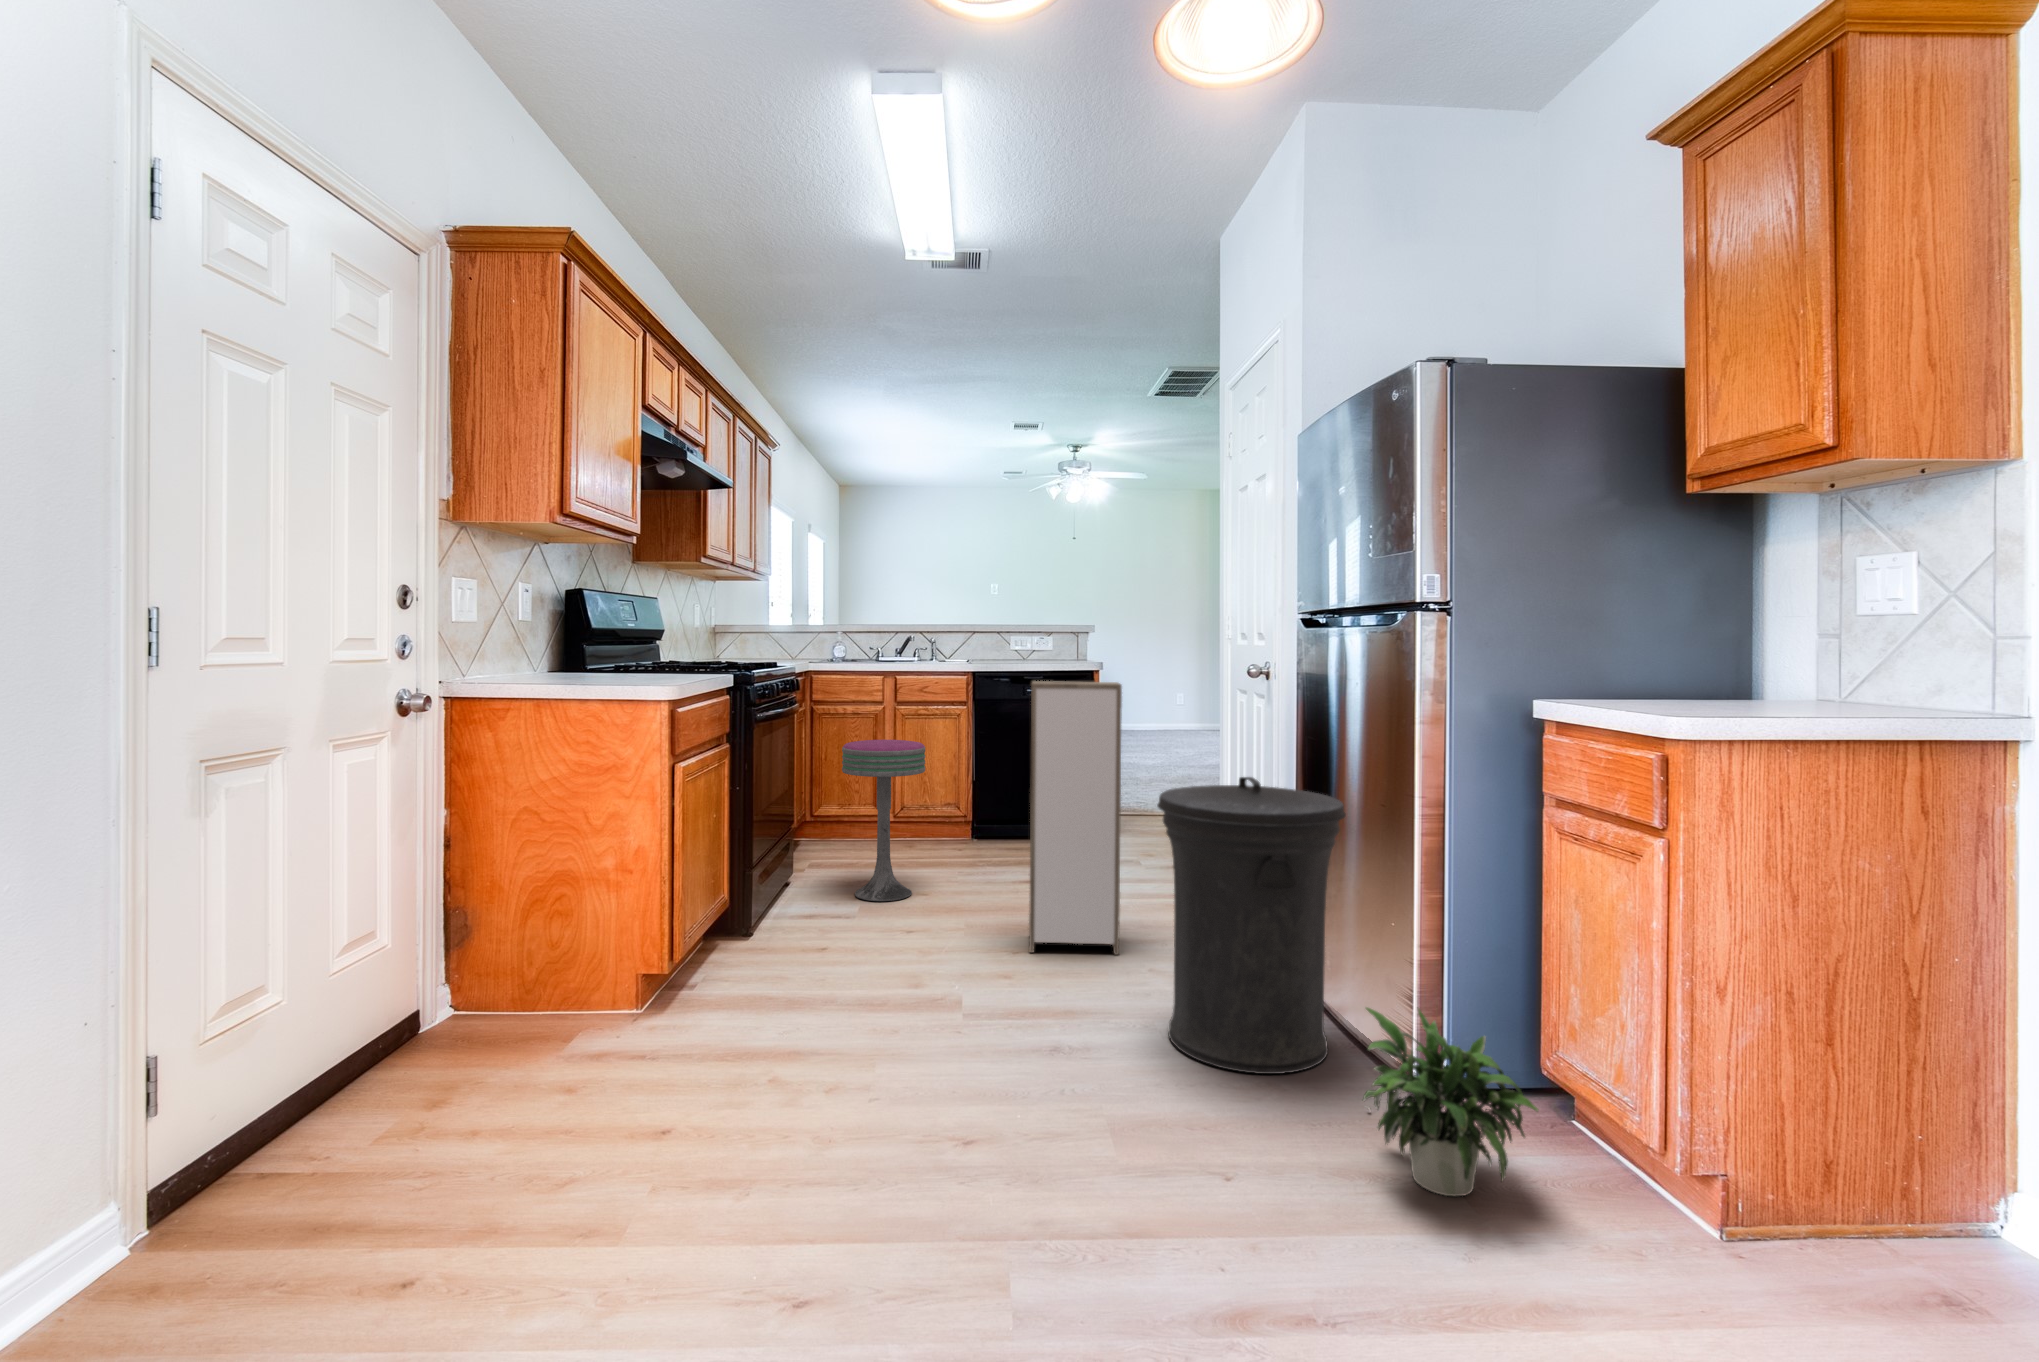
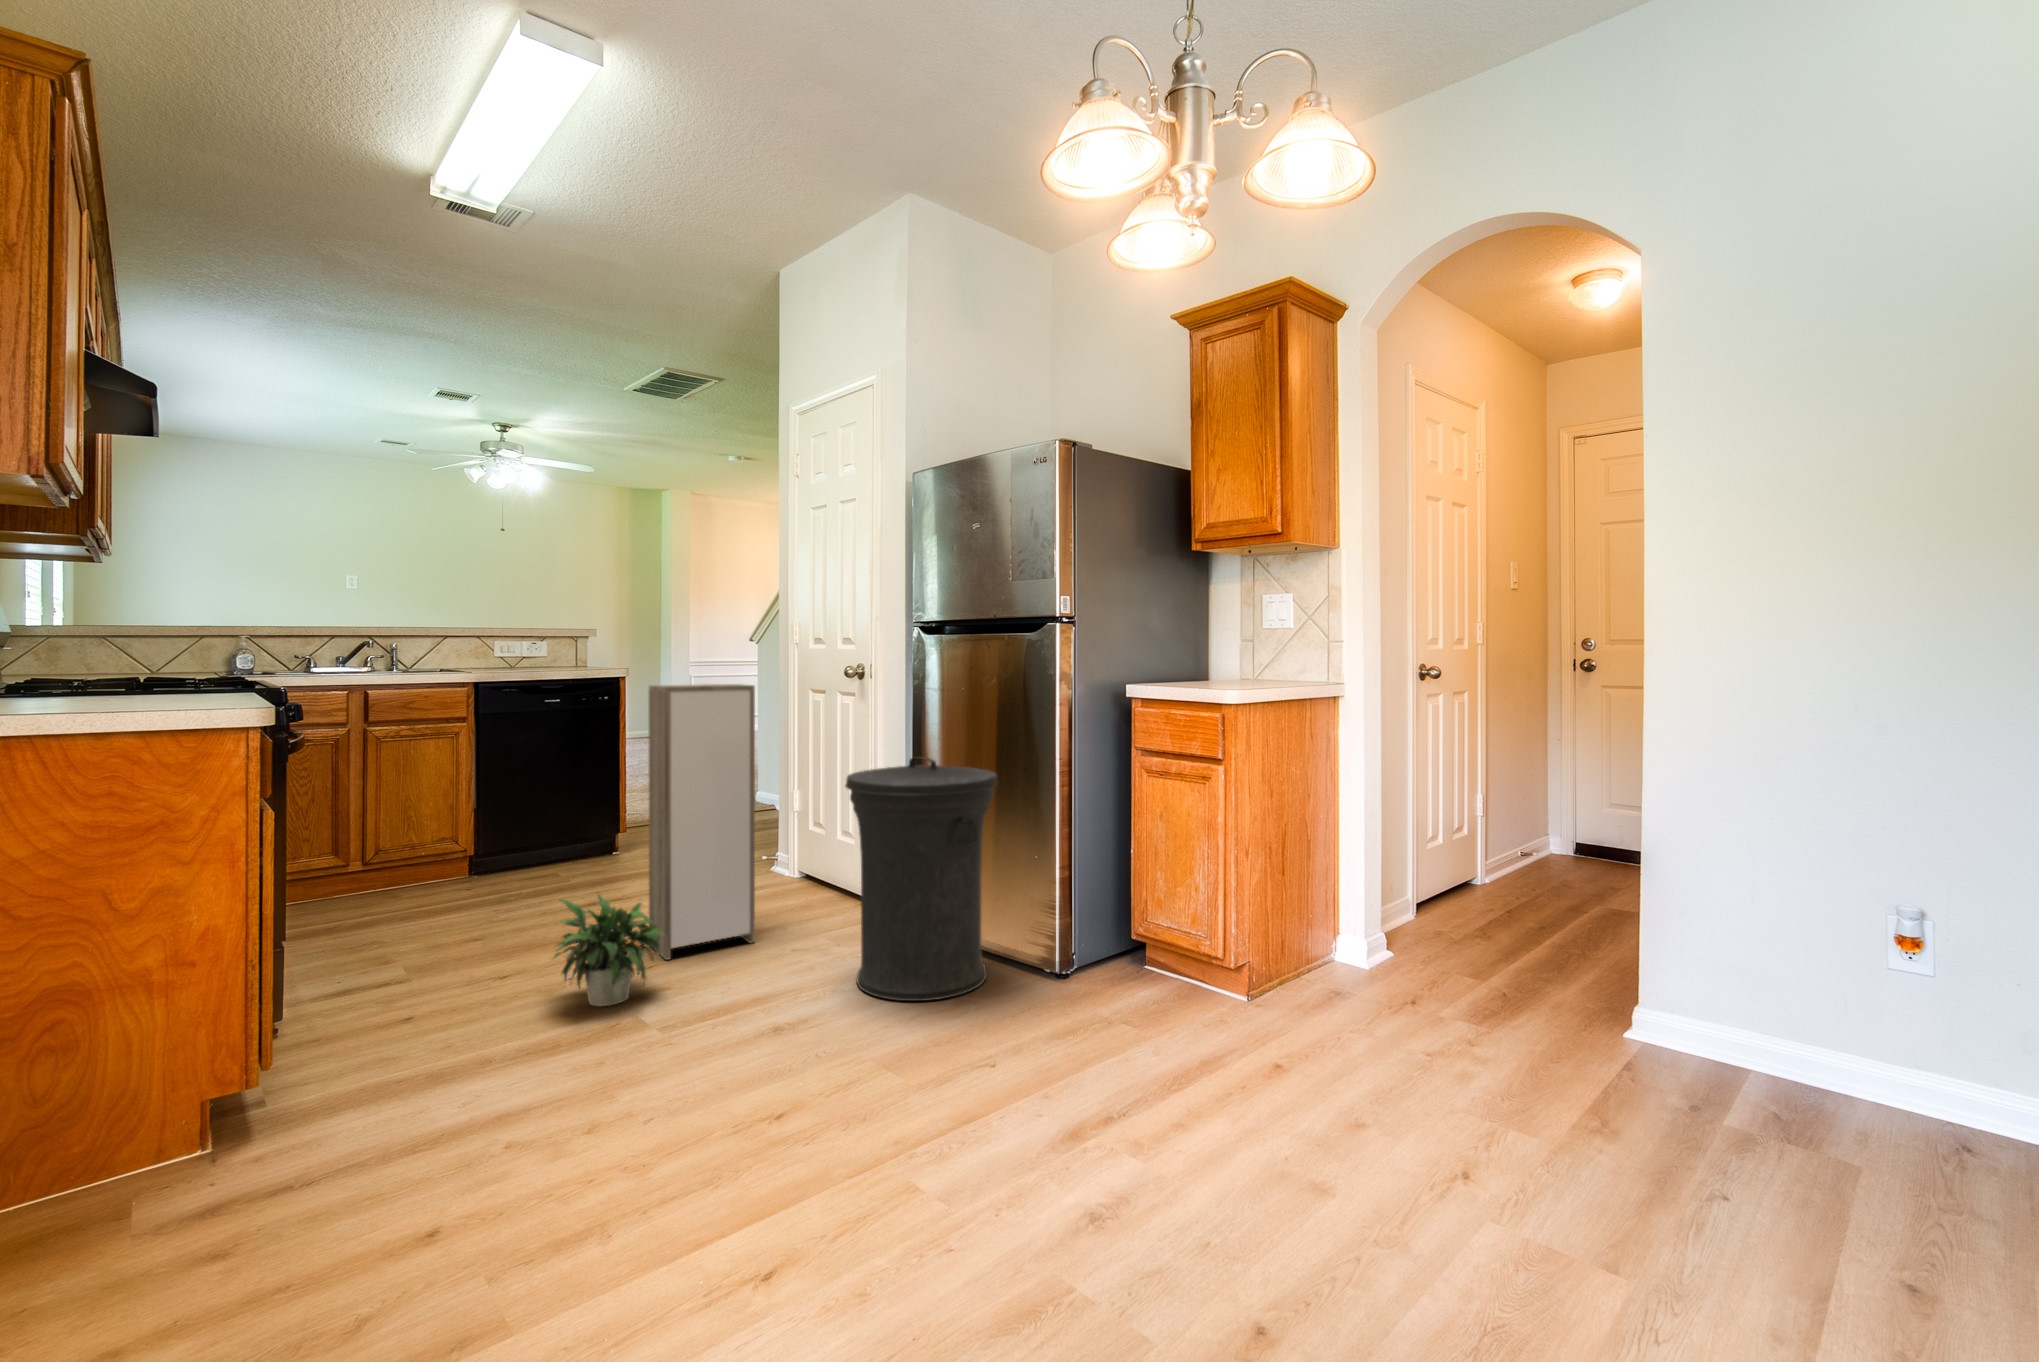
bar stool: present [842,740,925,901] -> none [360,761,478,954]
potted plant: present [1363,1008,1538,1196] -> present [554,894,664,1006]

